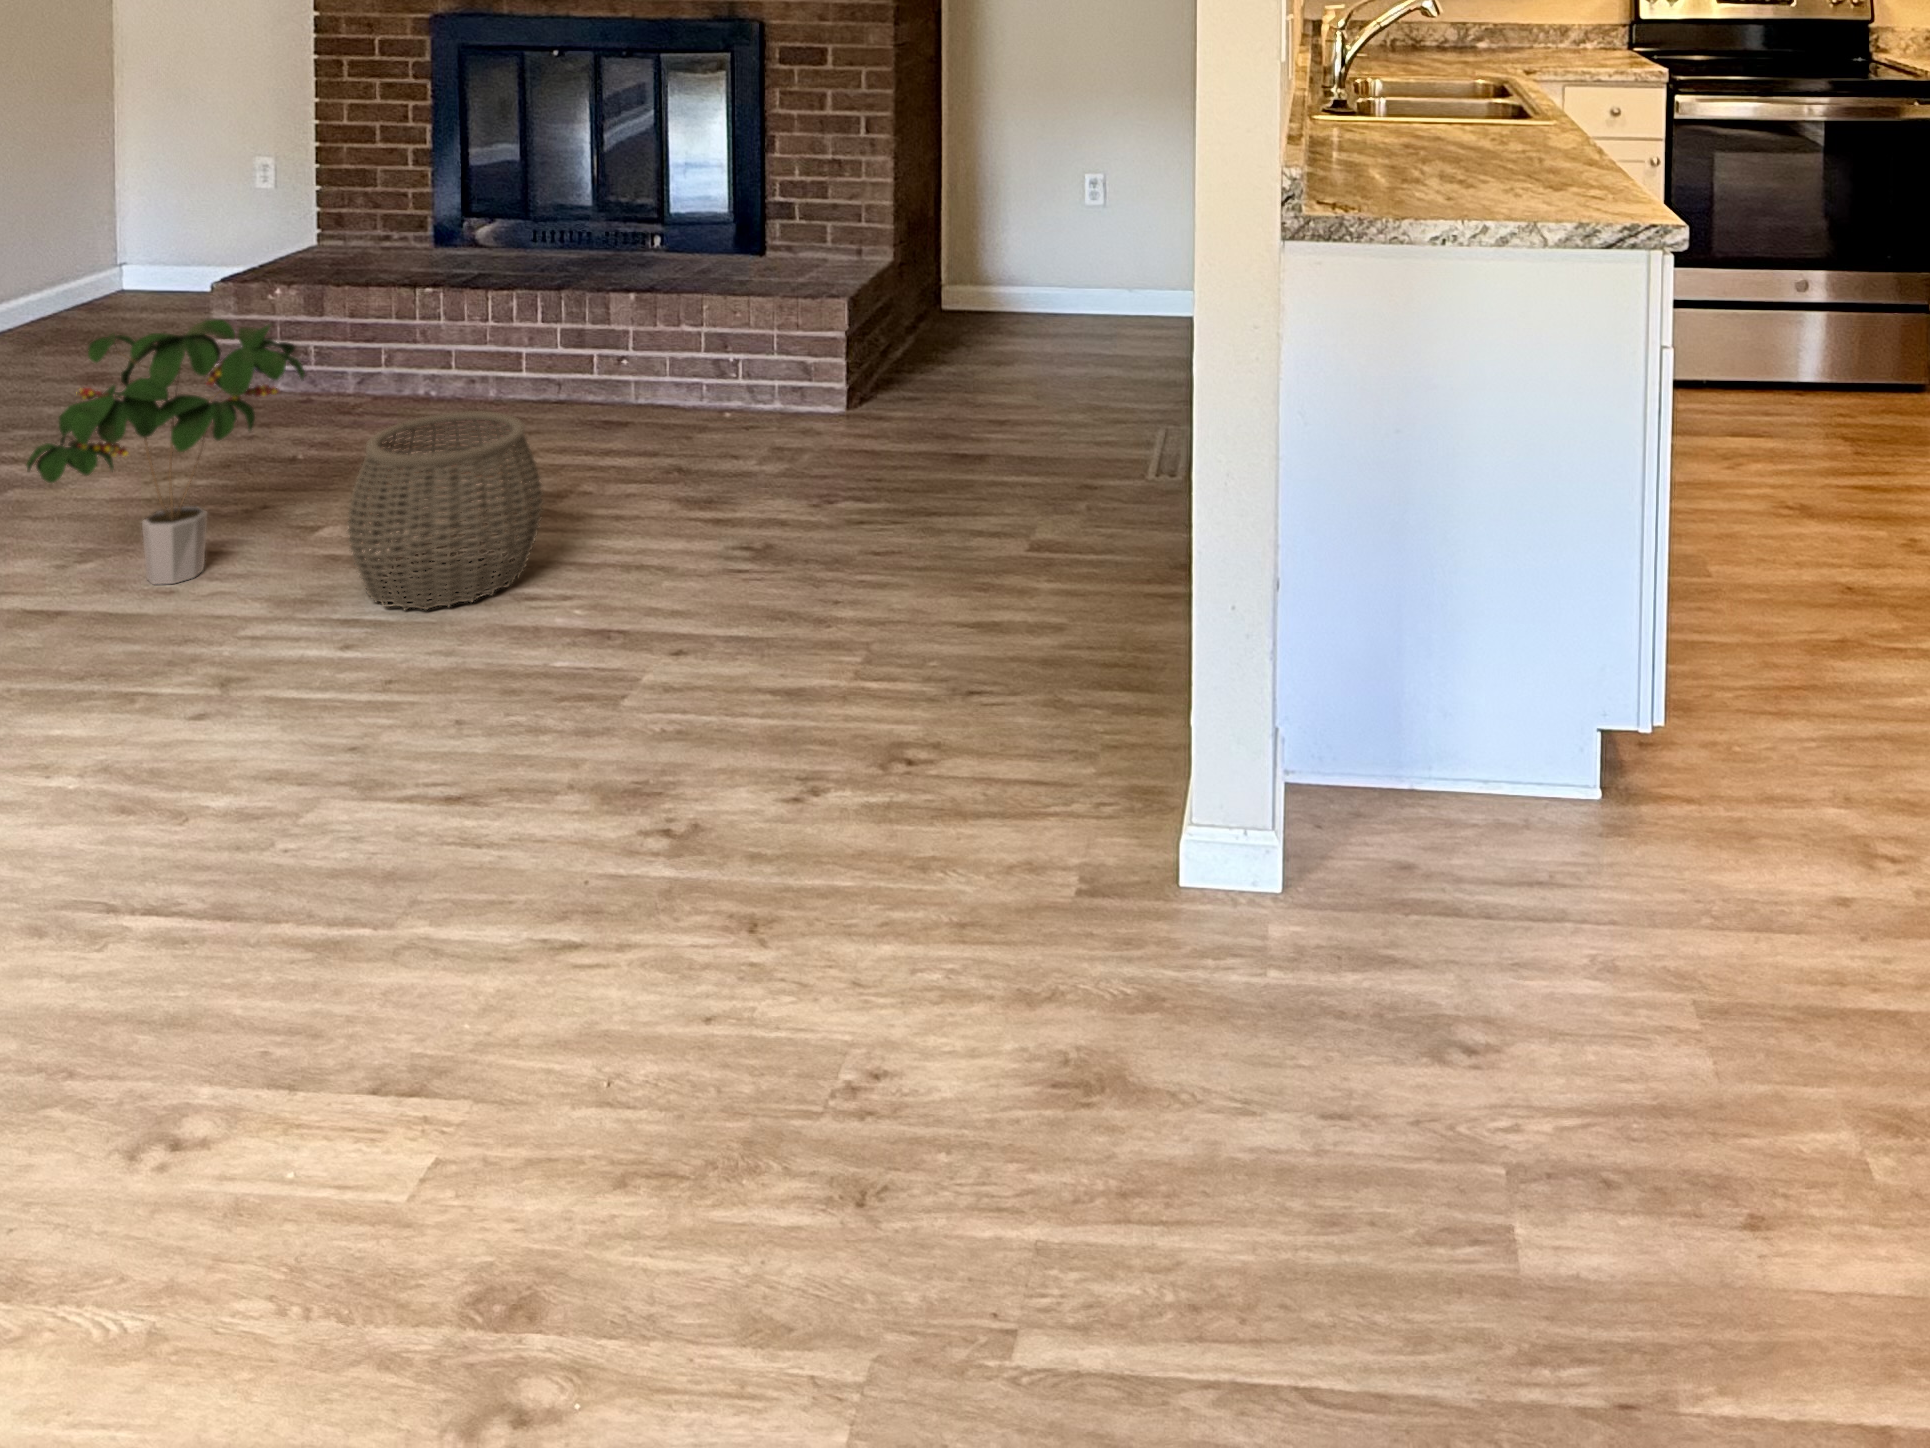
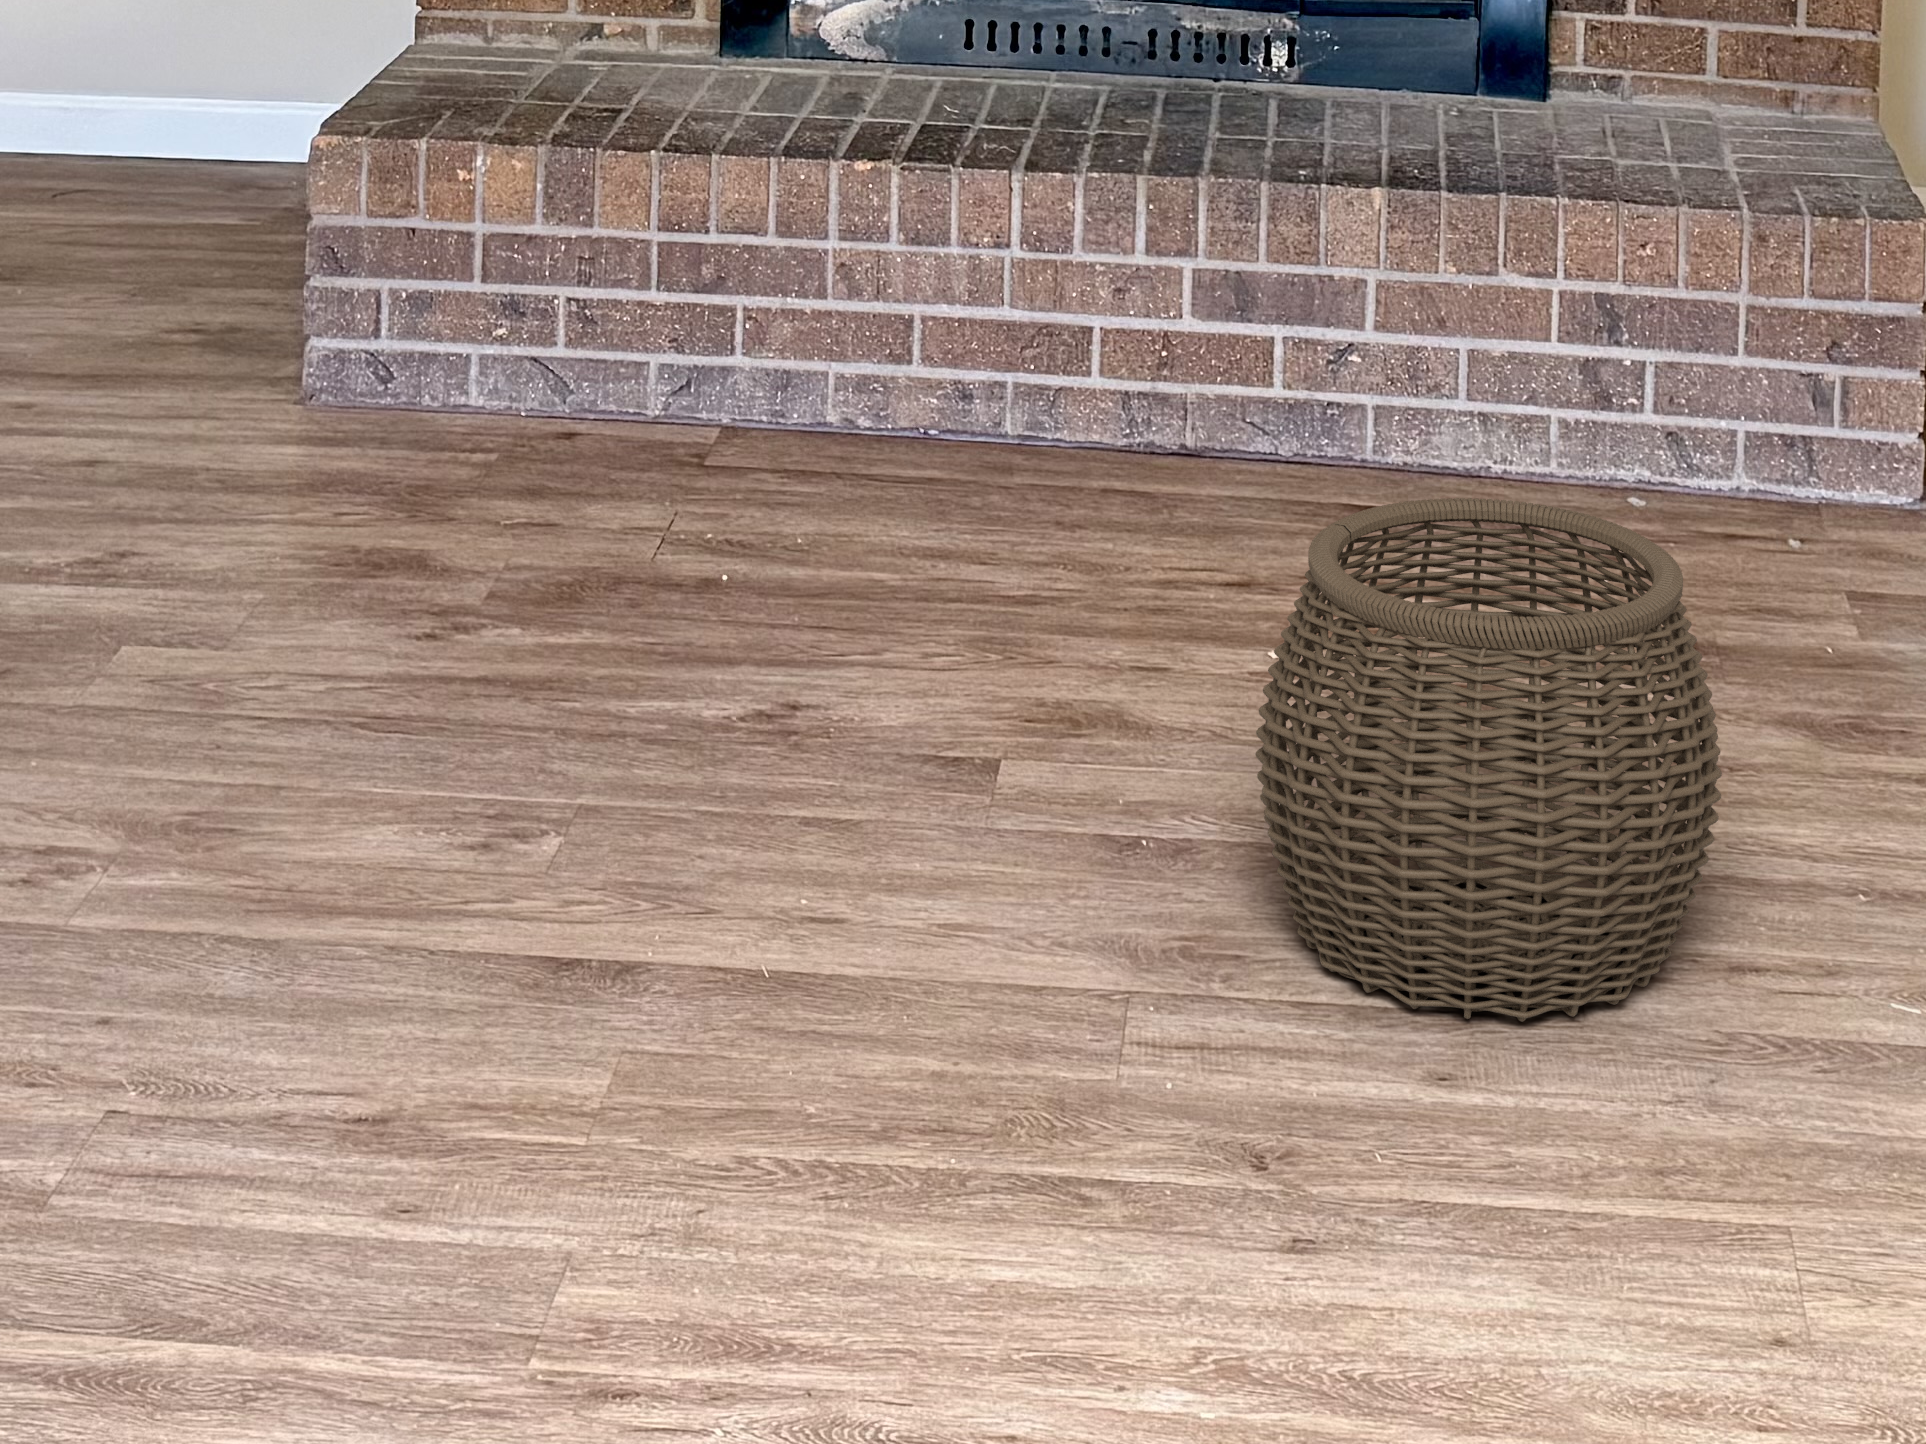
potted plant: present [27,319,305,585] -> none [464,239,1045,914]

